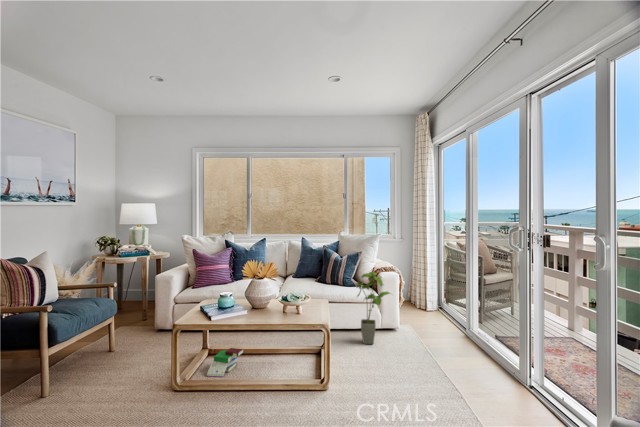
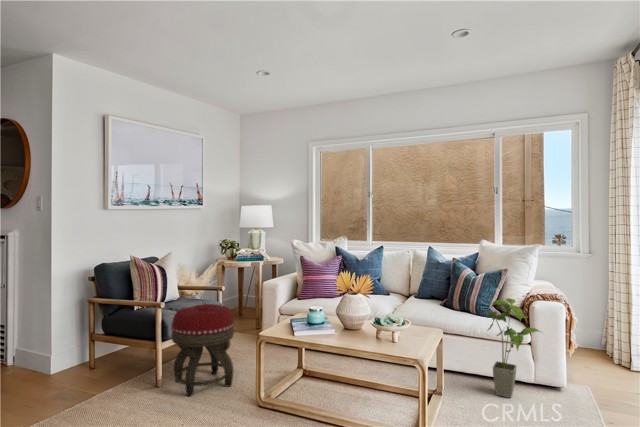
footstool: none [67,301,140,398] -> present [171,304,234,396]
book: present [207,348,243,377] -> none [293,371,334,402]

